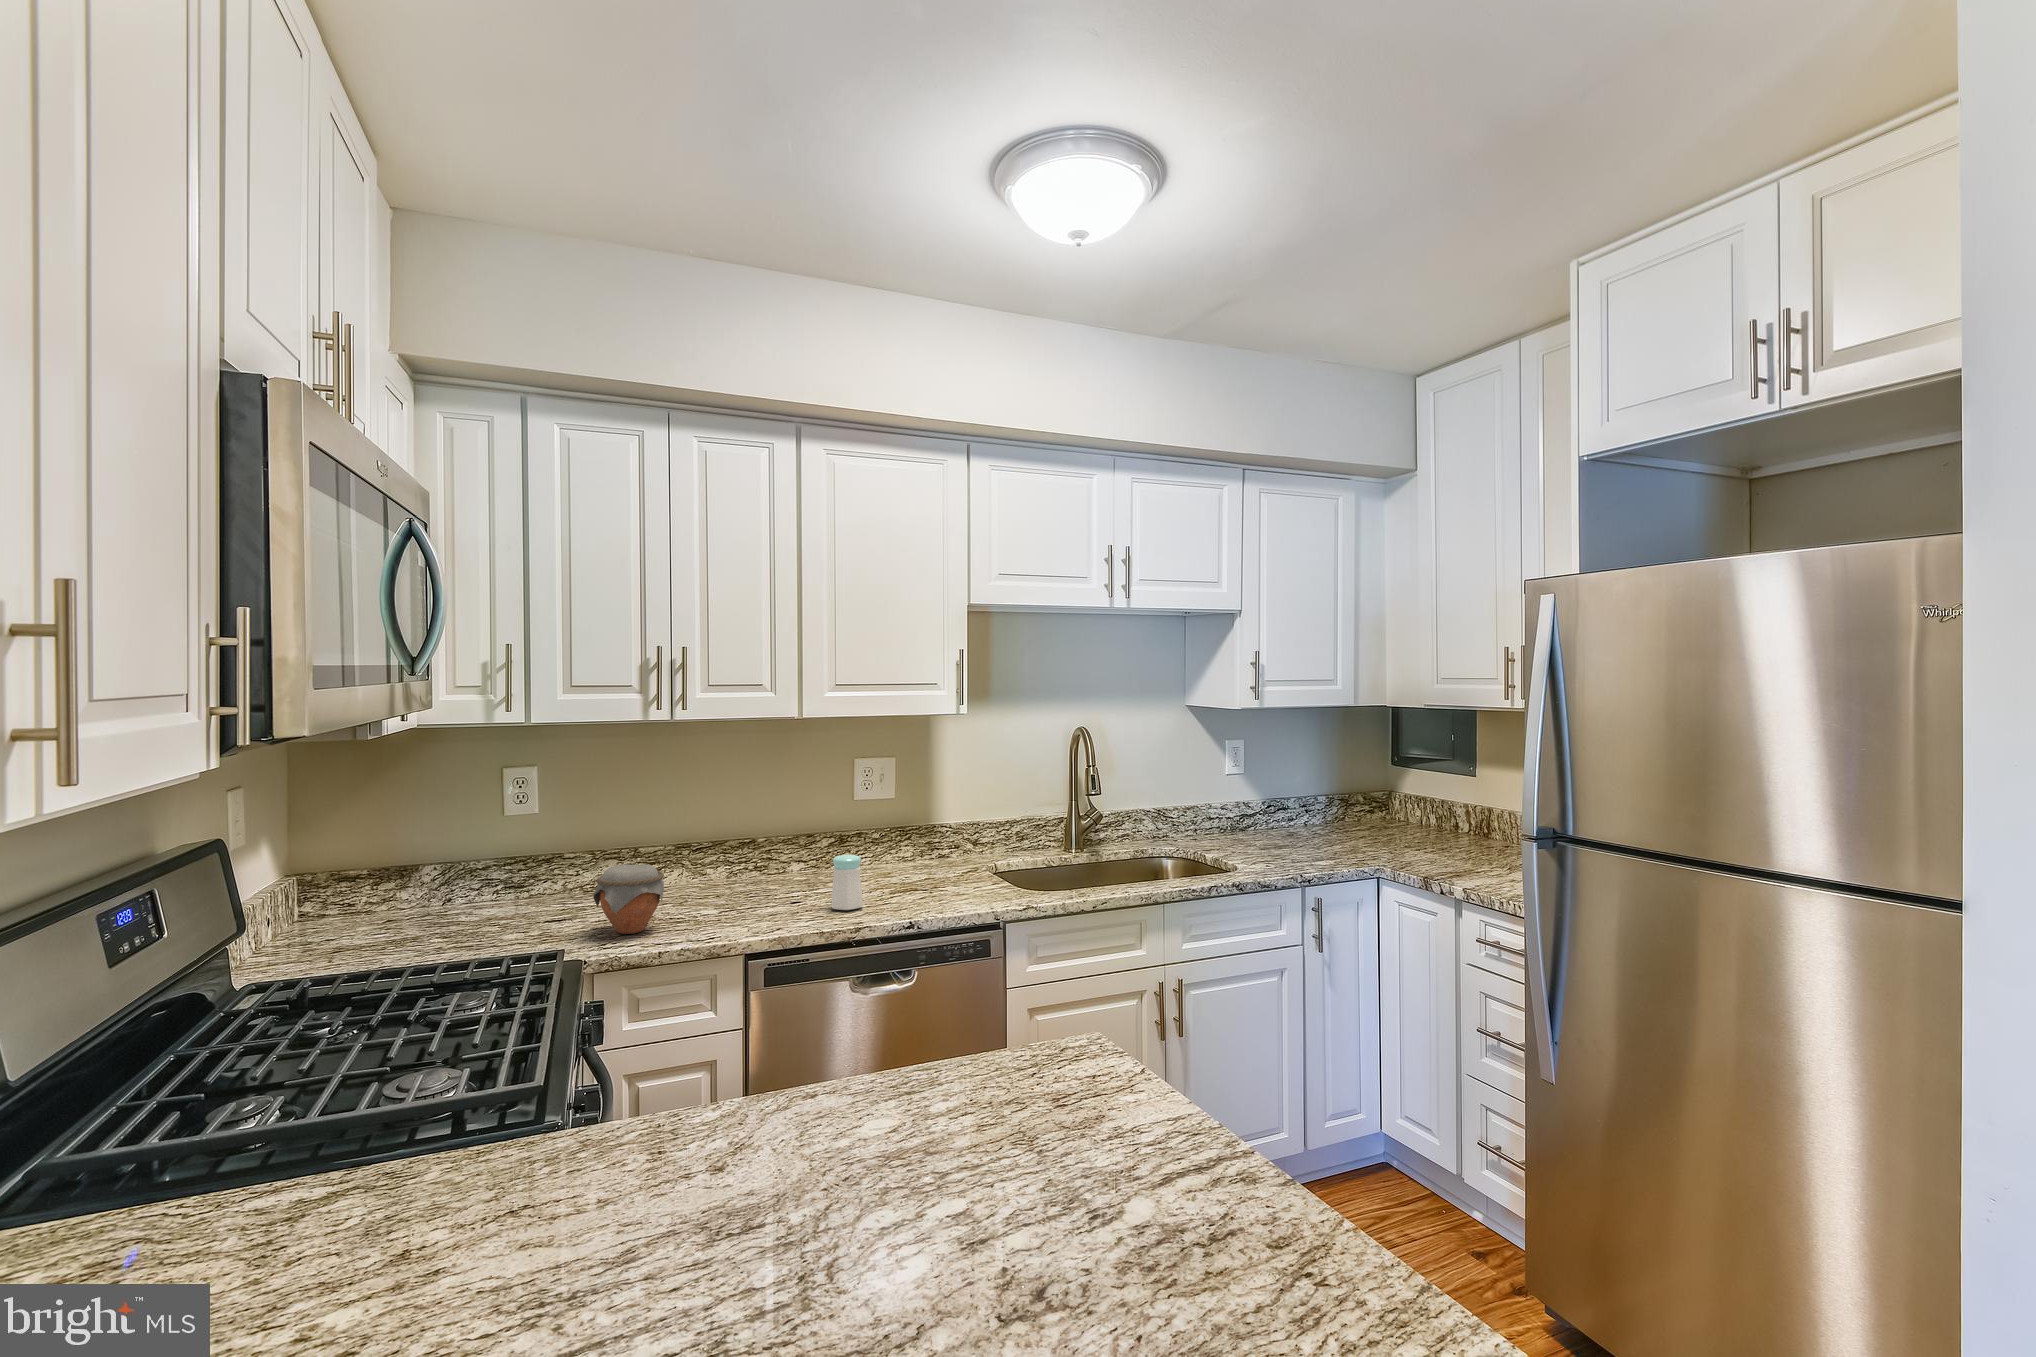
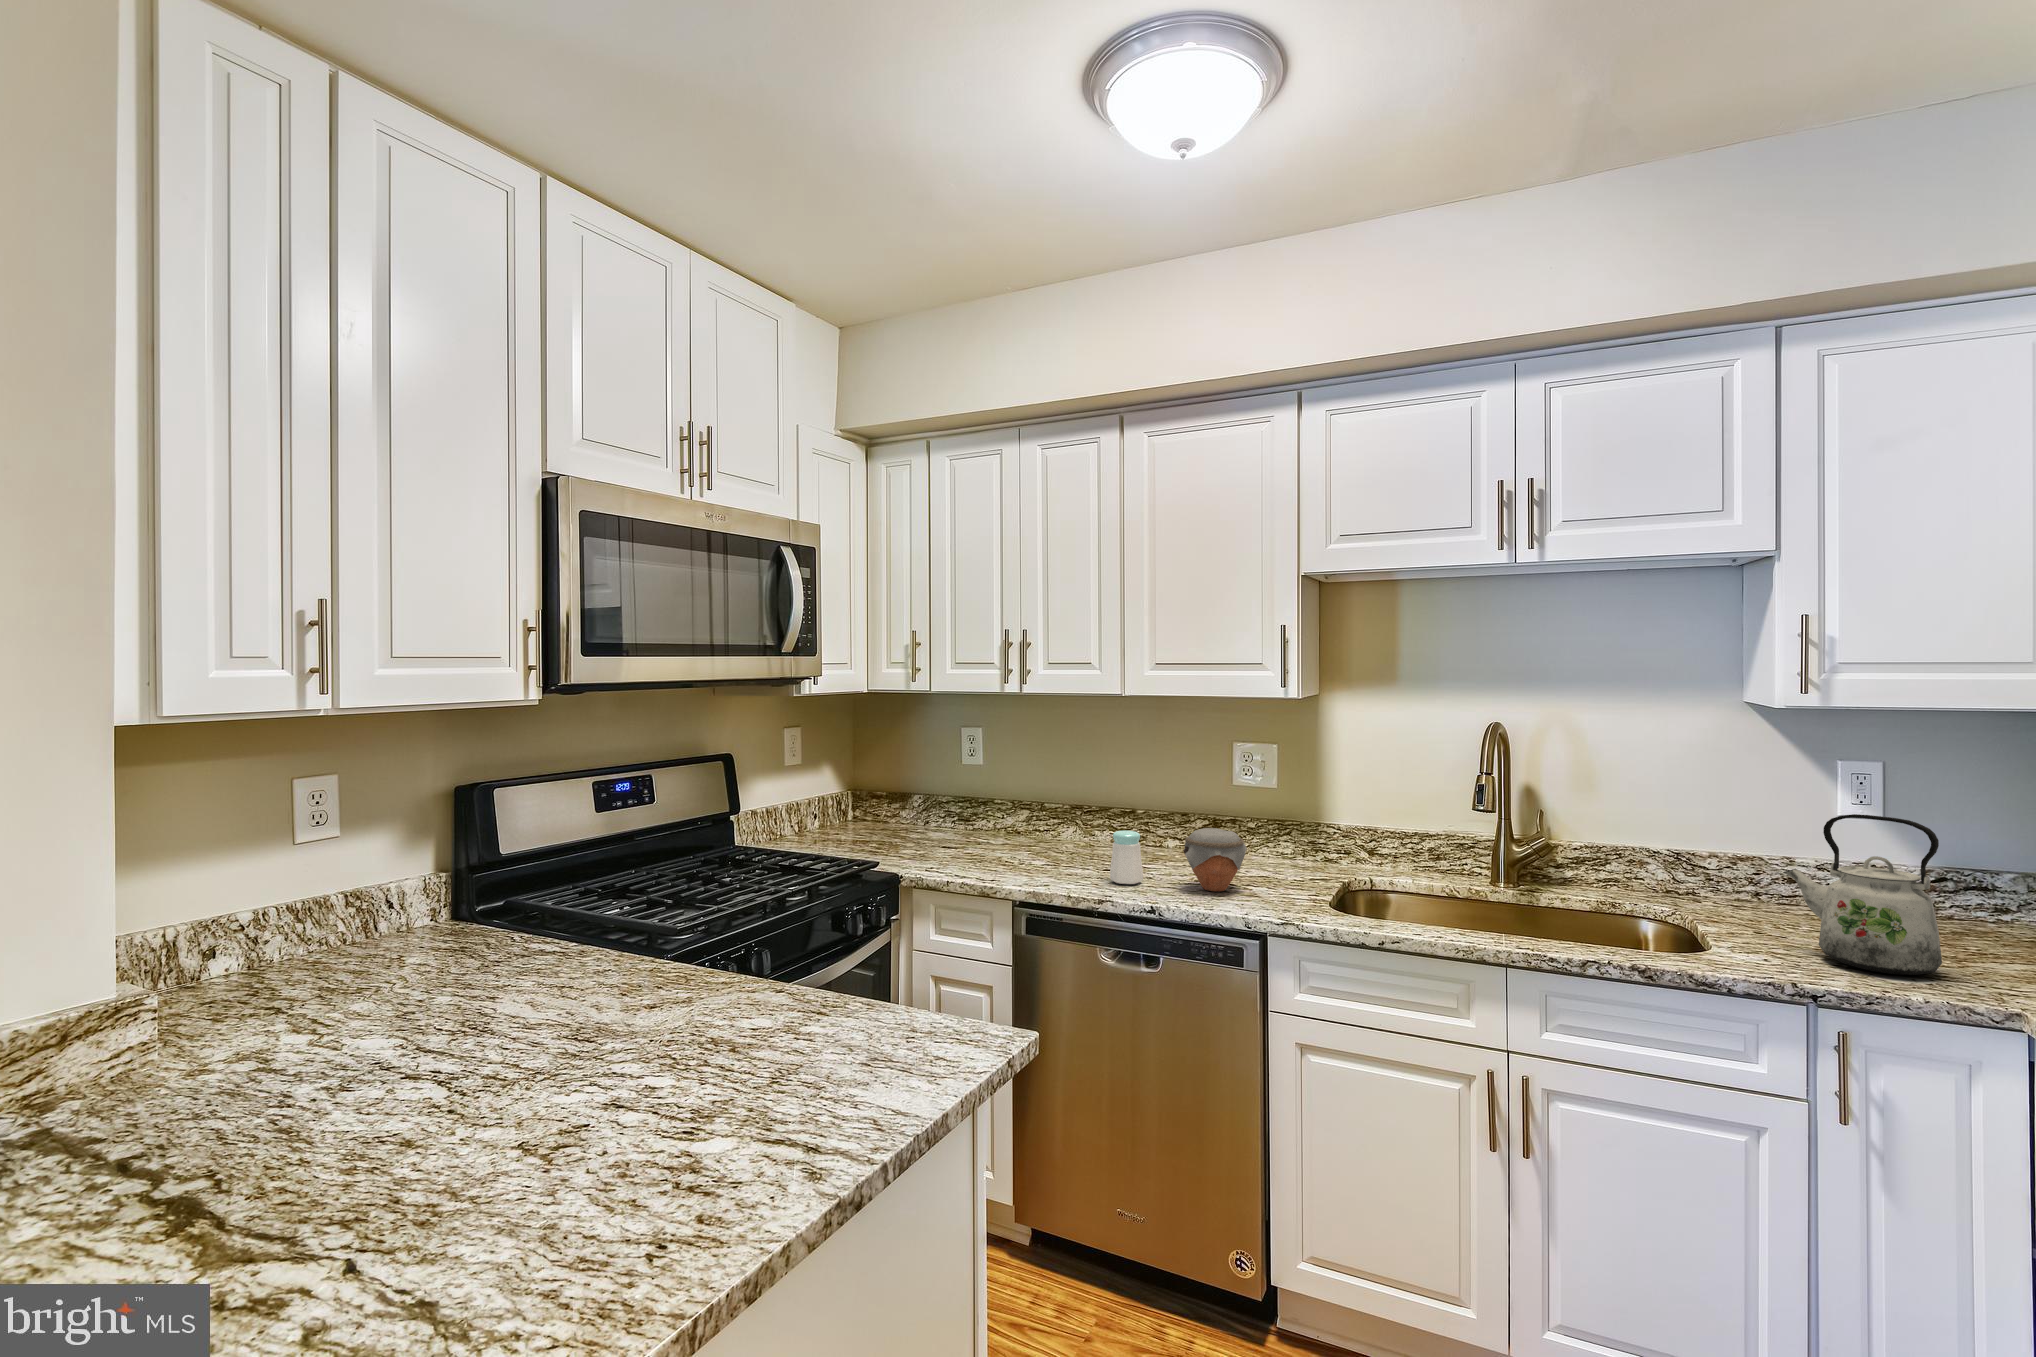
kettle: none [1256,771,1330,860] -> present [1784,814,1942,975]
jar: present [593,864,664,934] -> present [1183,828,1247,892]

